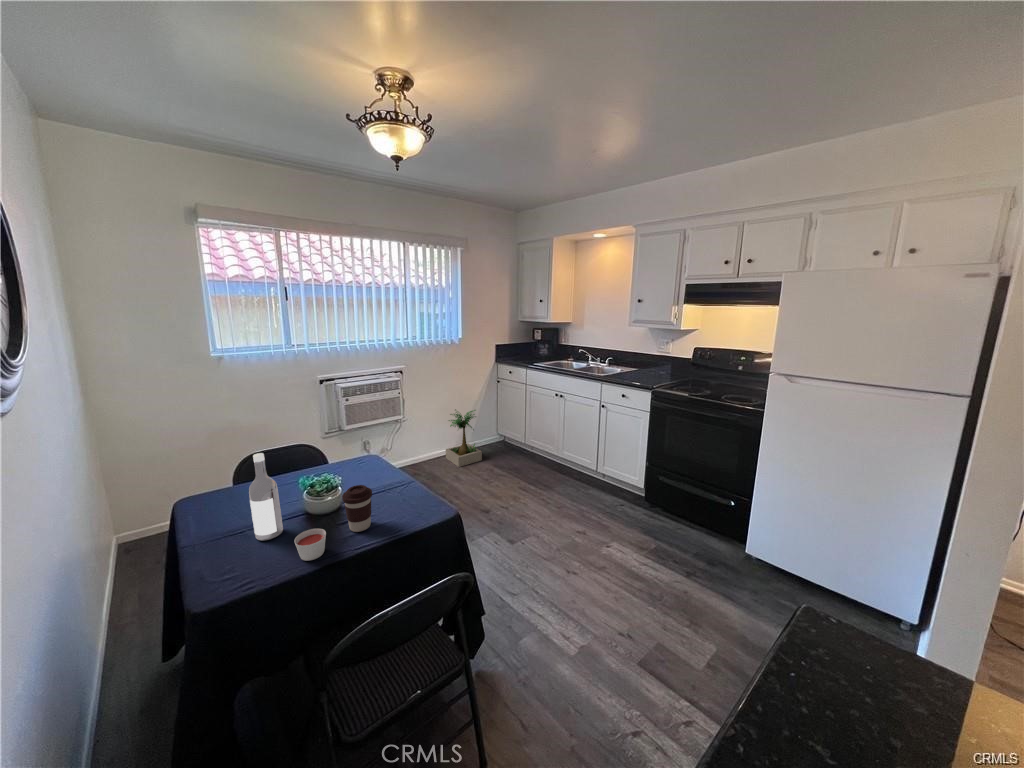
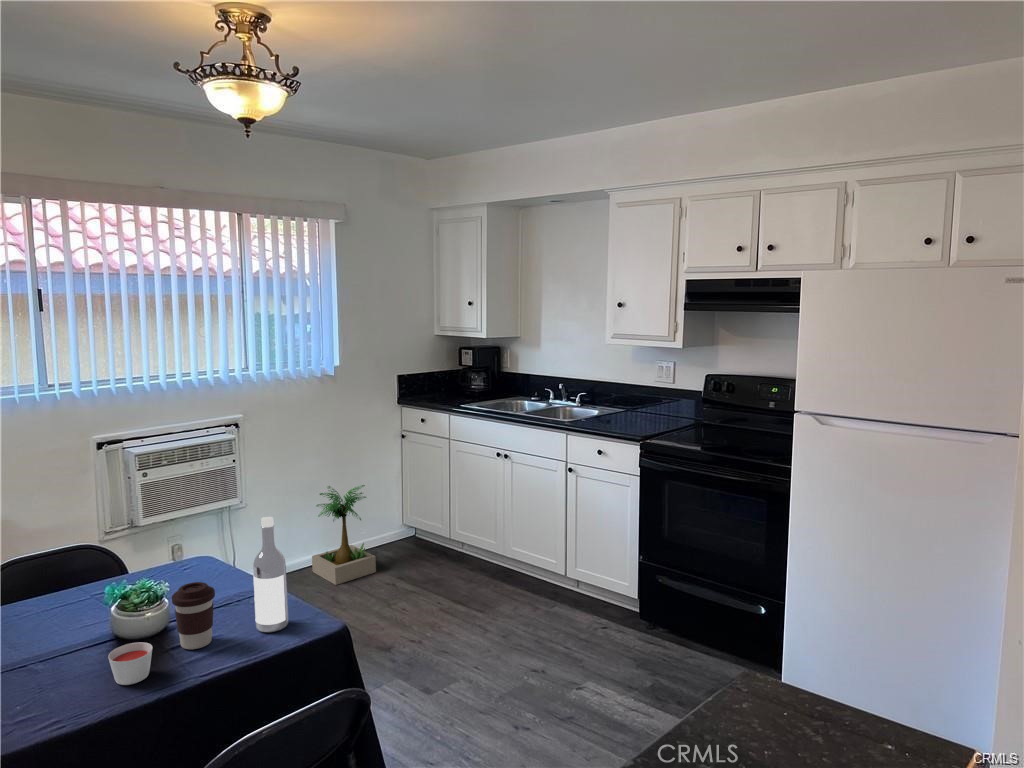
wine bottle: present [249,453,283,541] -> present [253,517,288,632]

